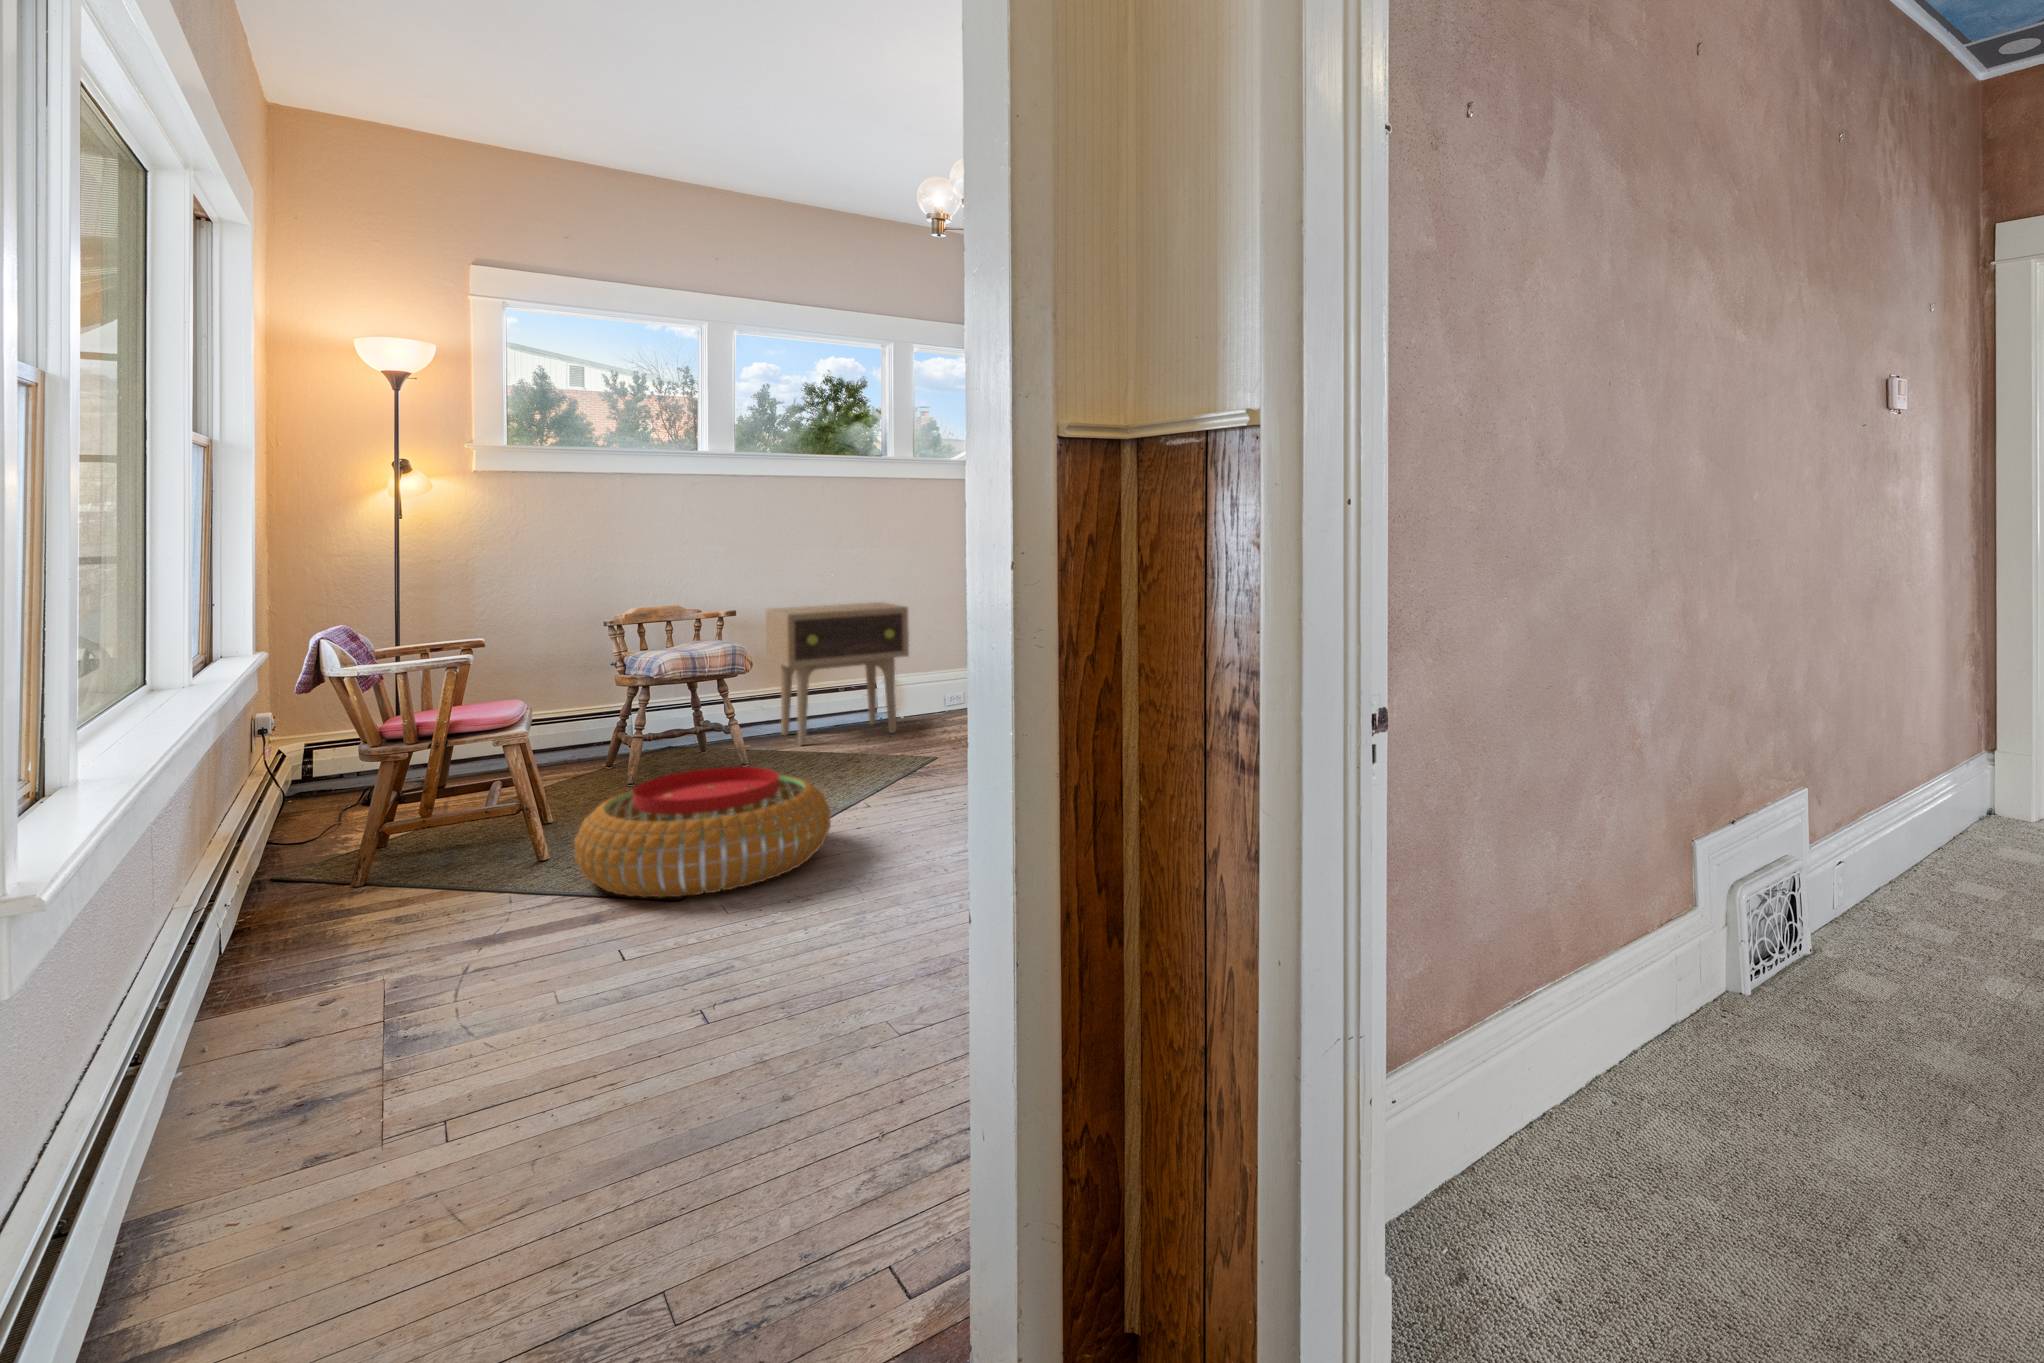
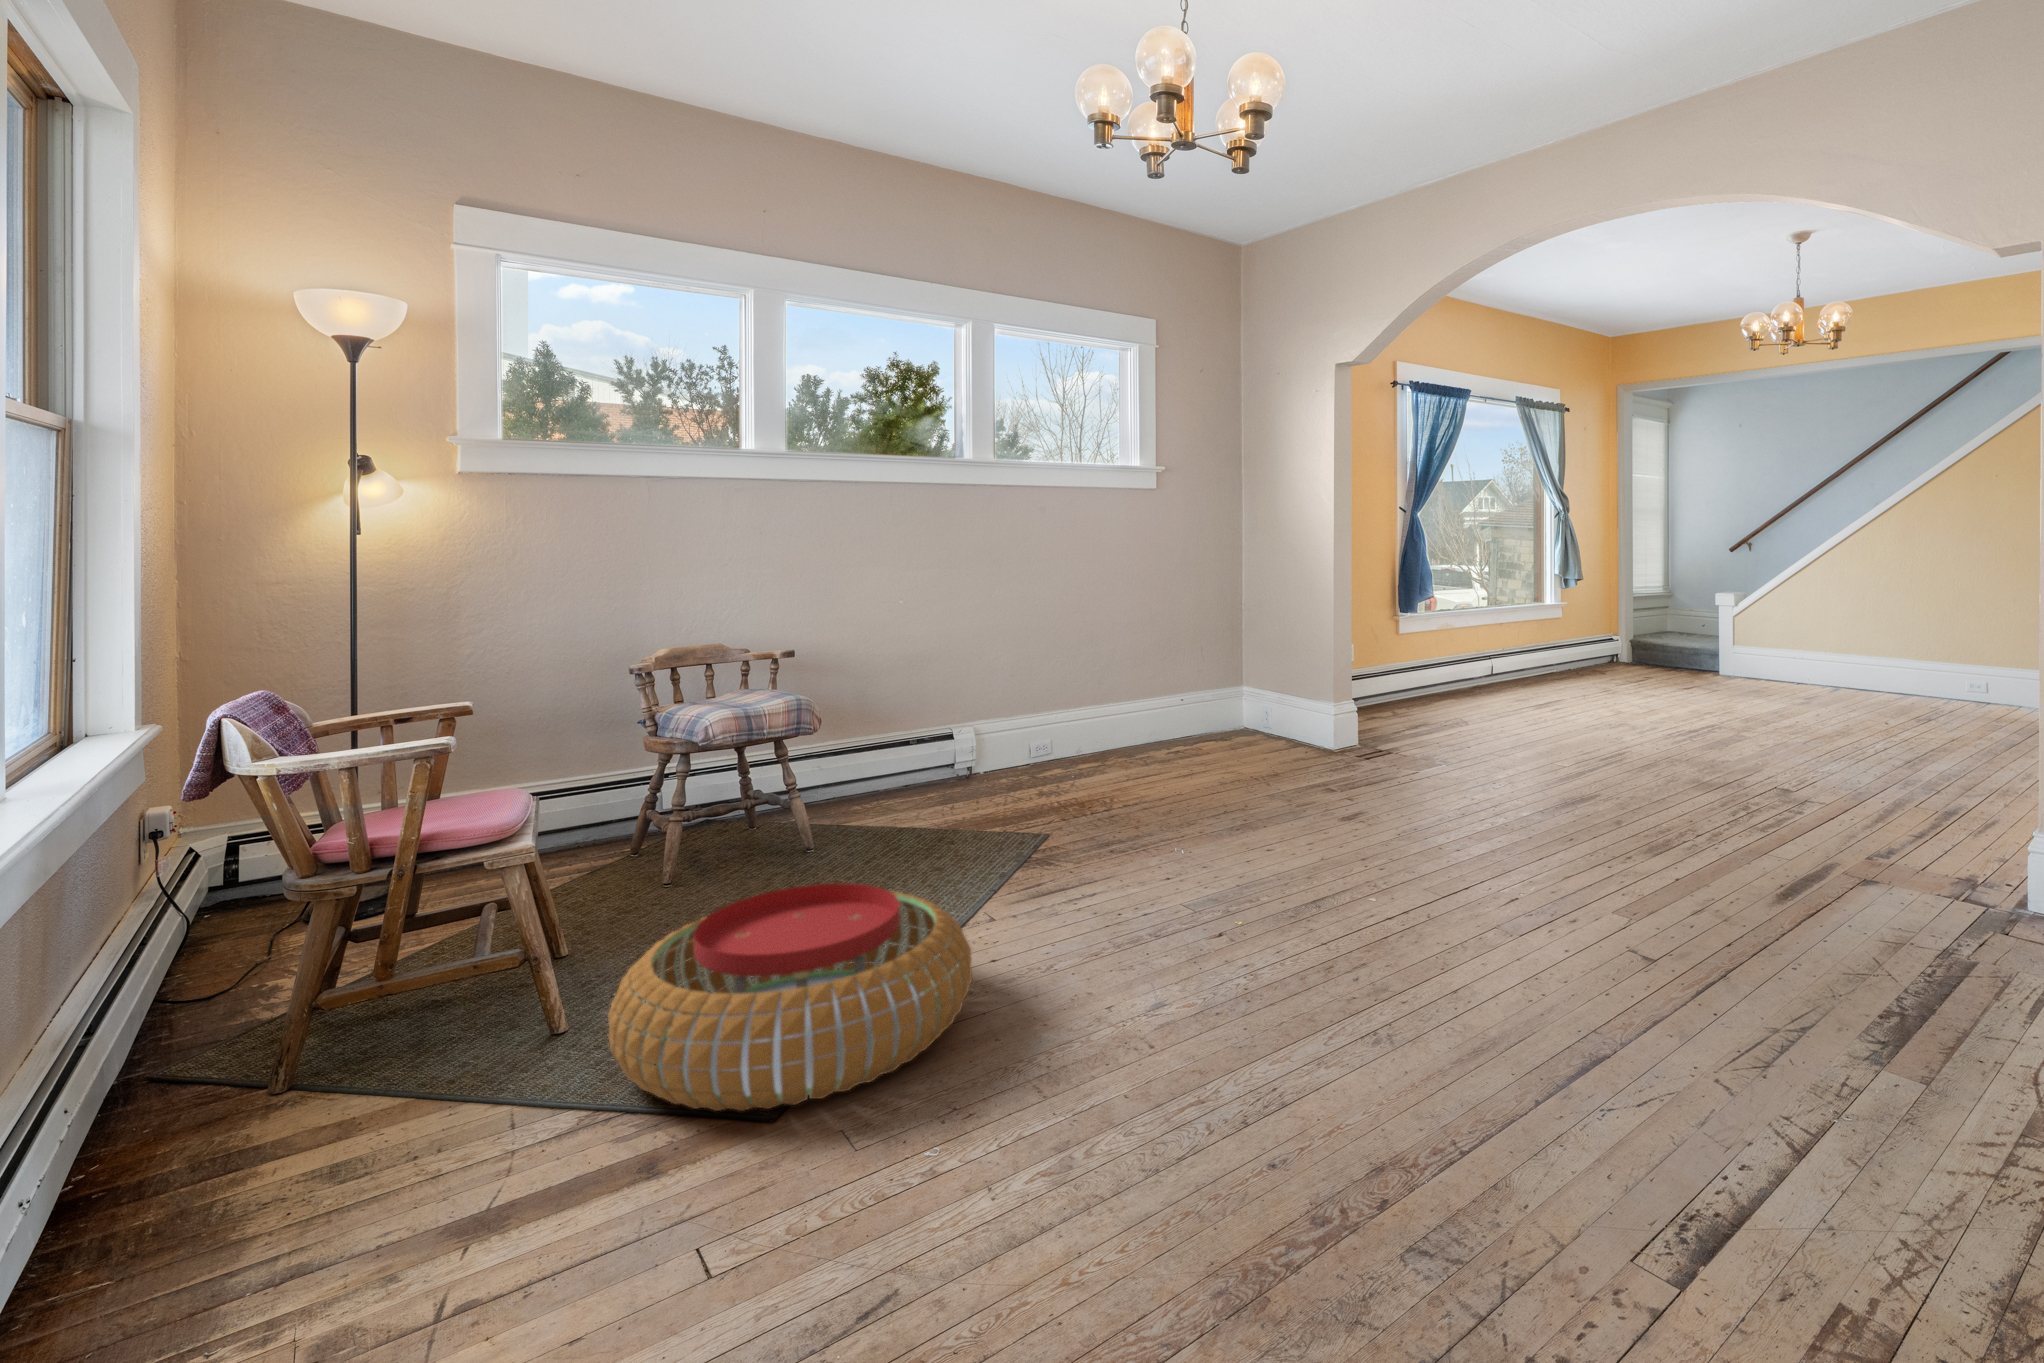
side table: present [766,602,909,745] -> none [825,634,1003,818]

